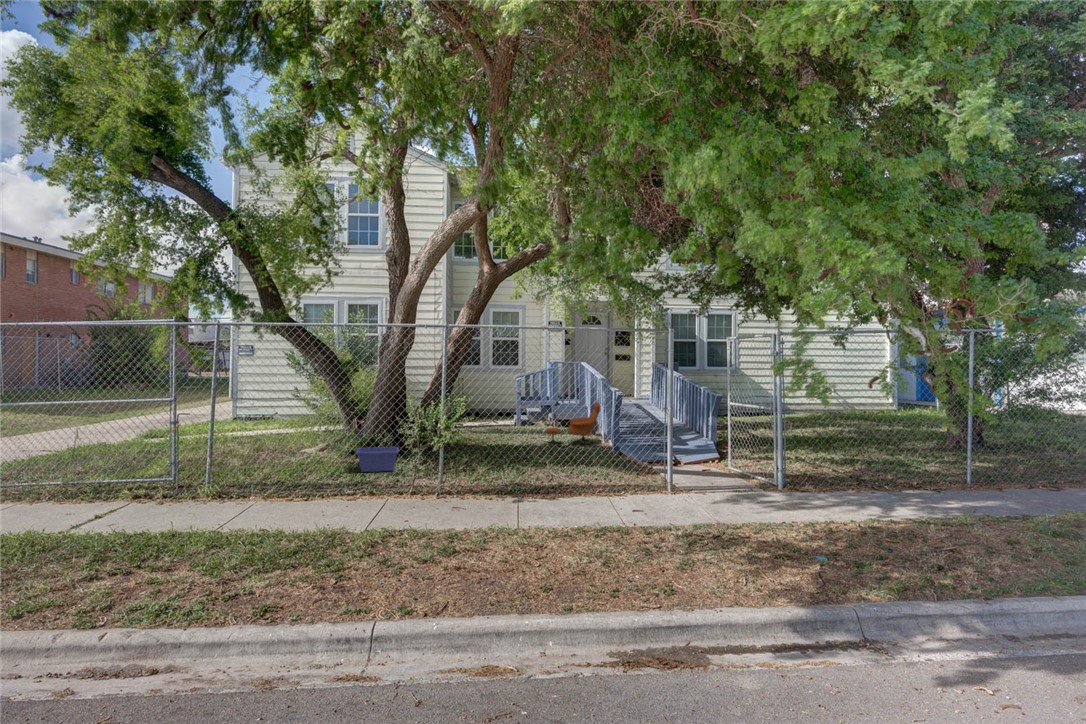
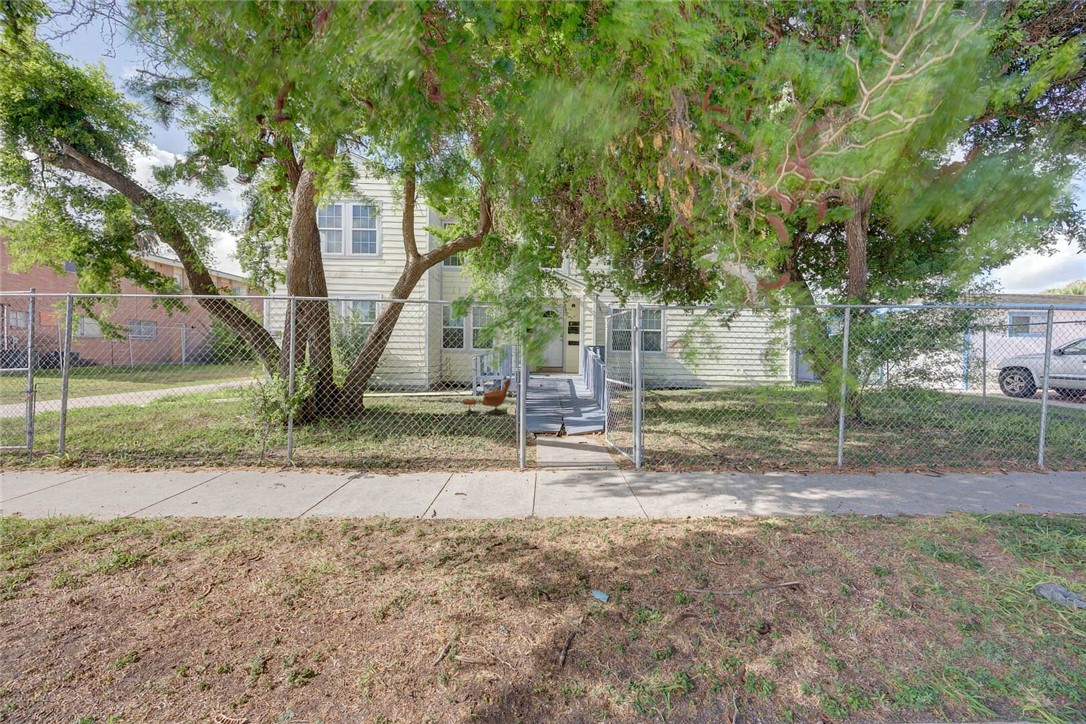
storage bin: present [356,447,399,472] -> none [249,416,300,439]

